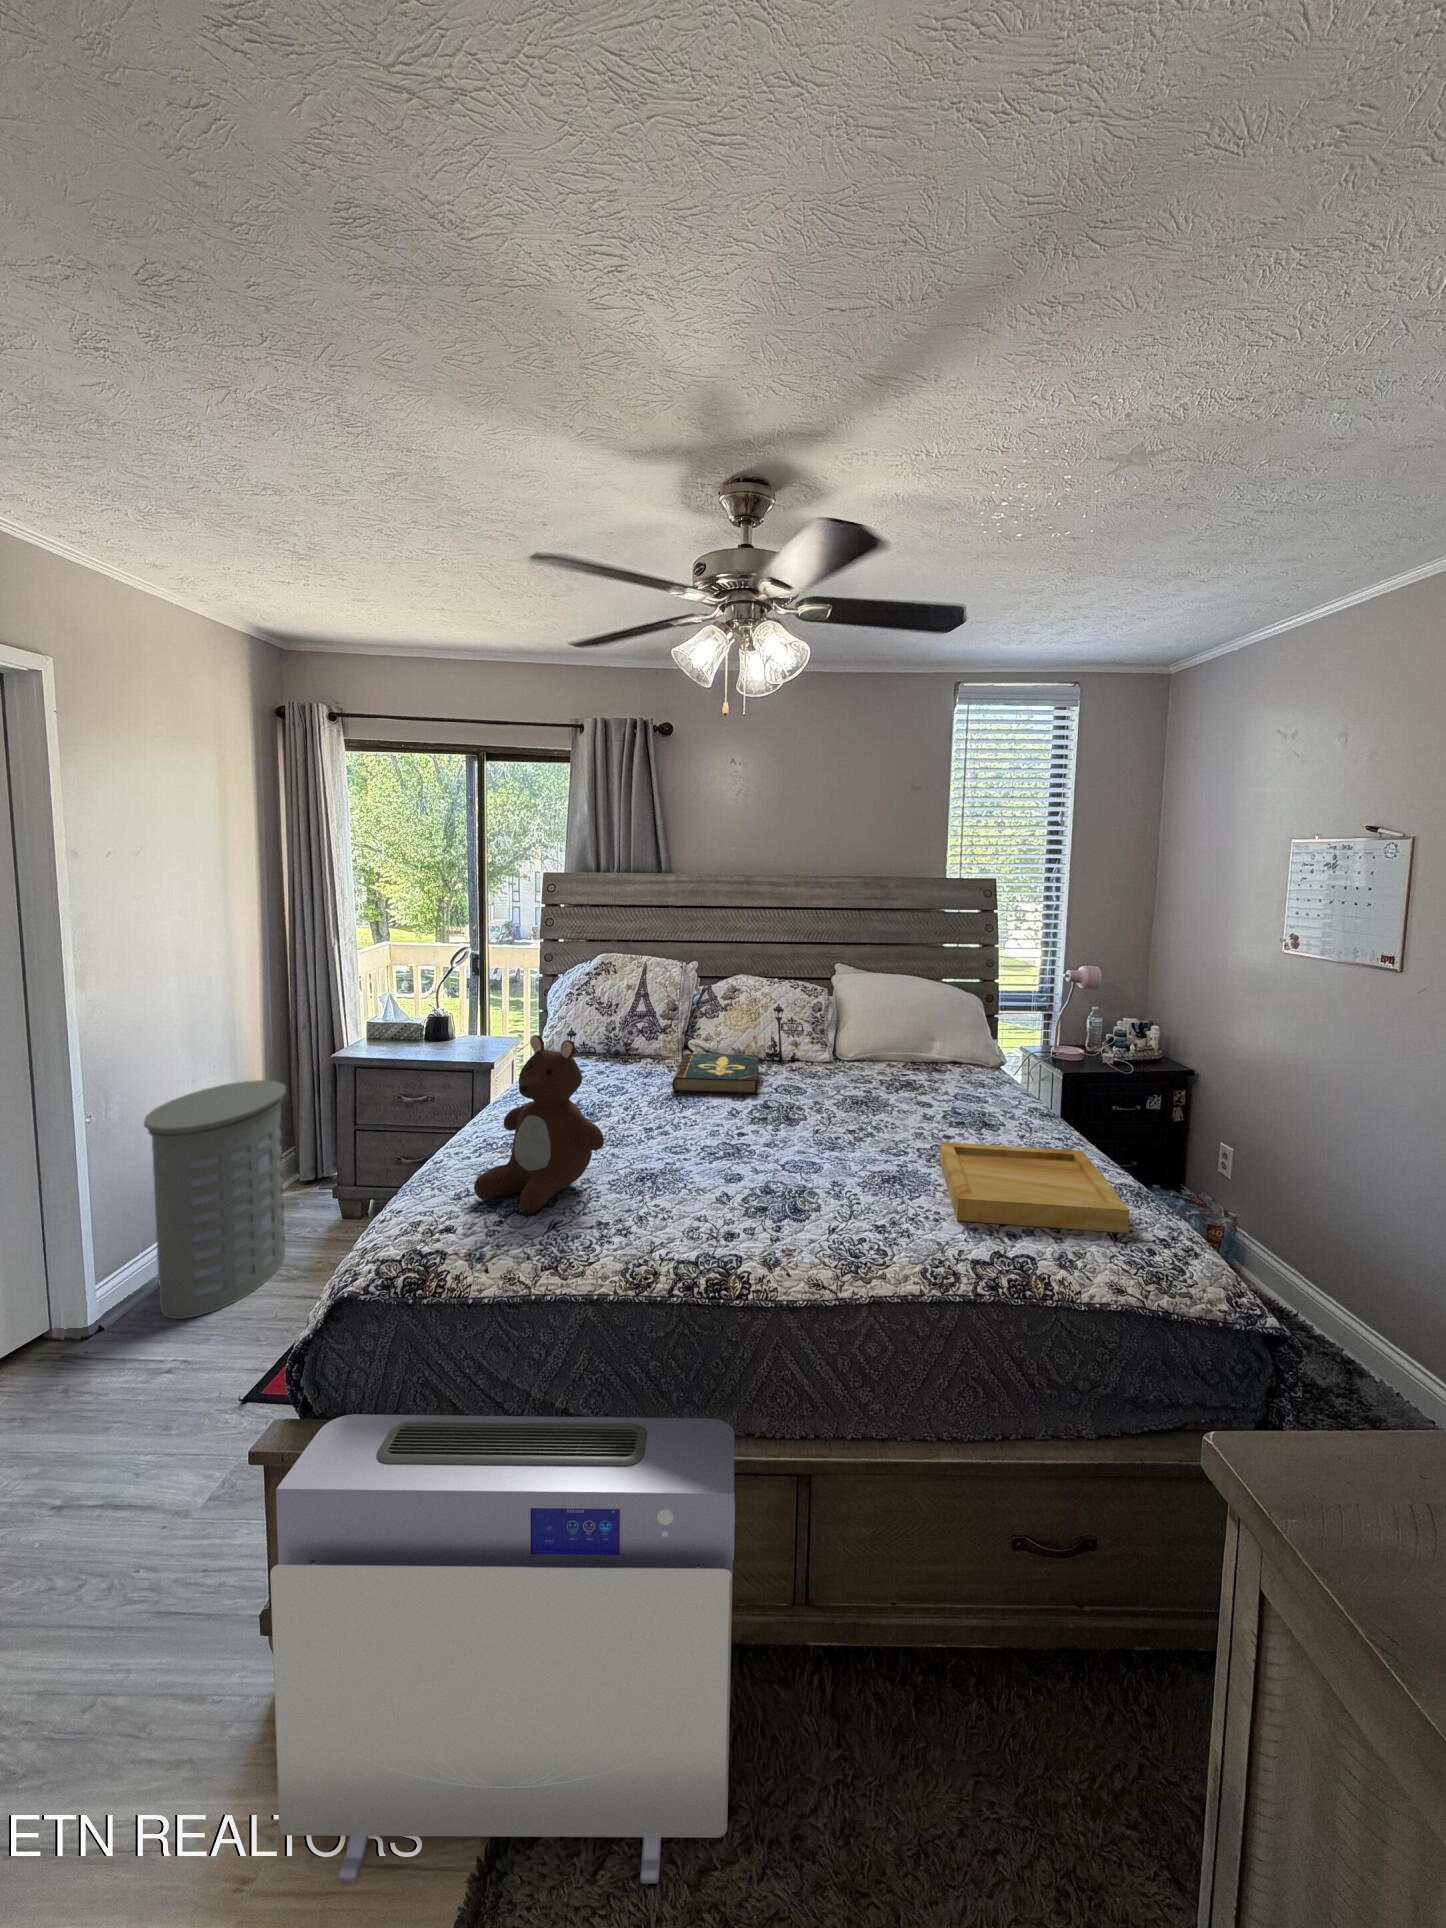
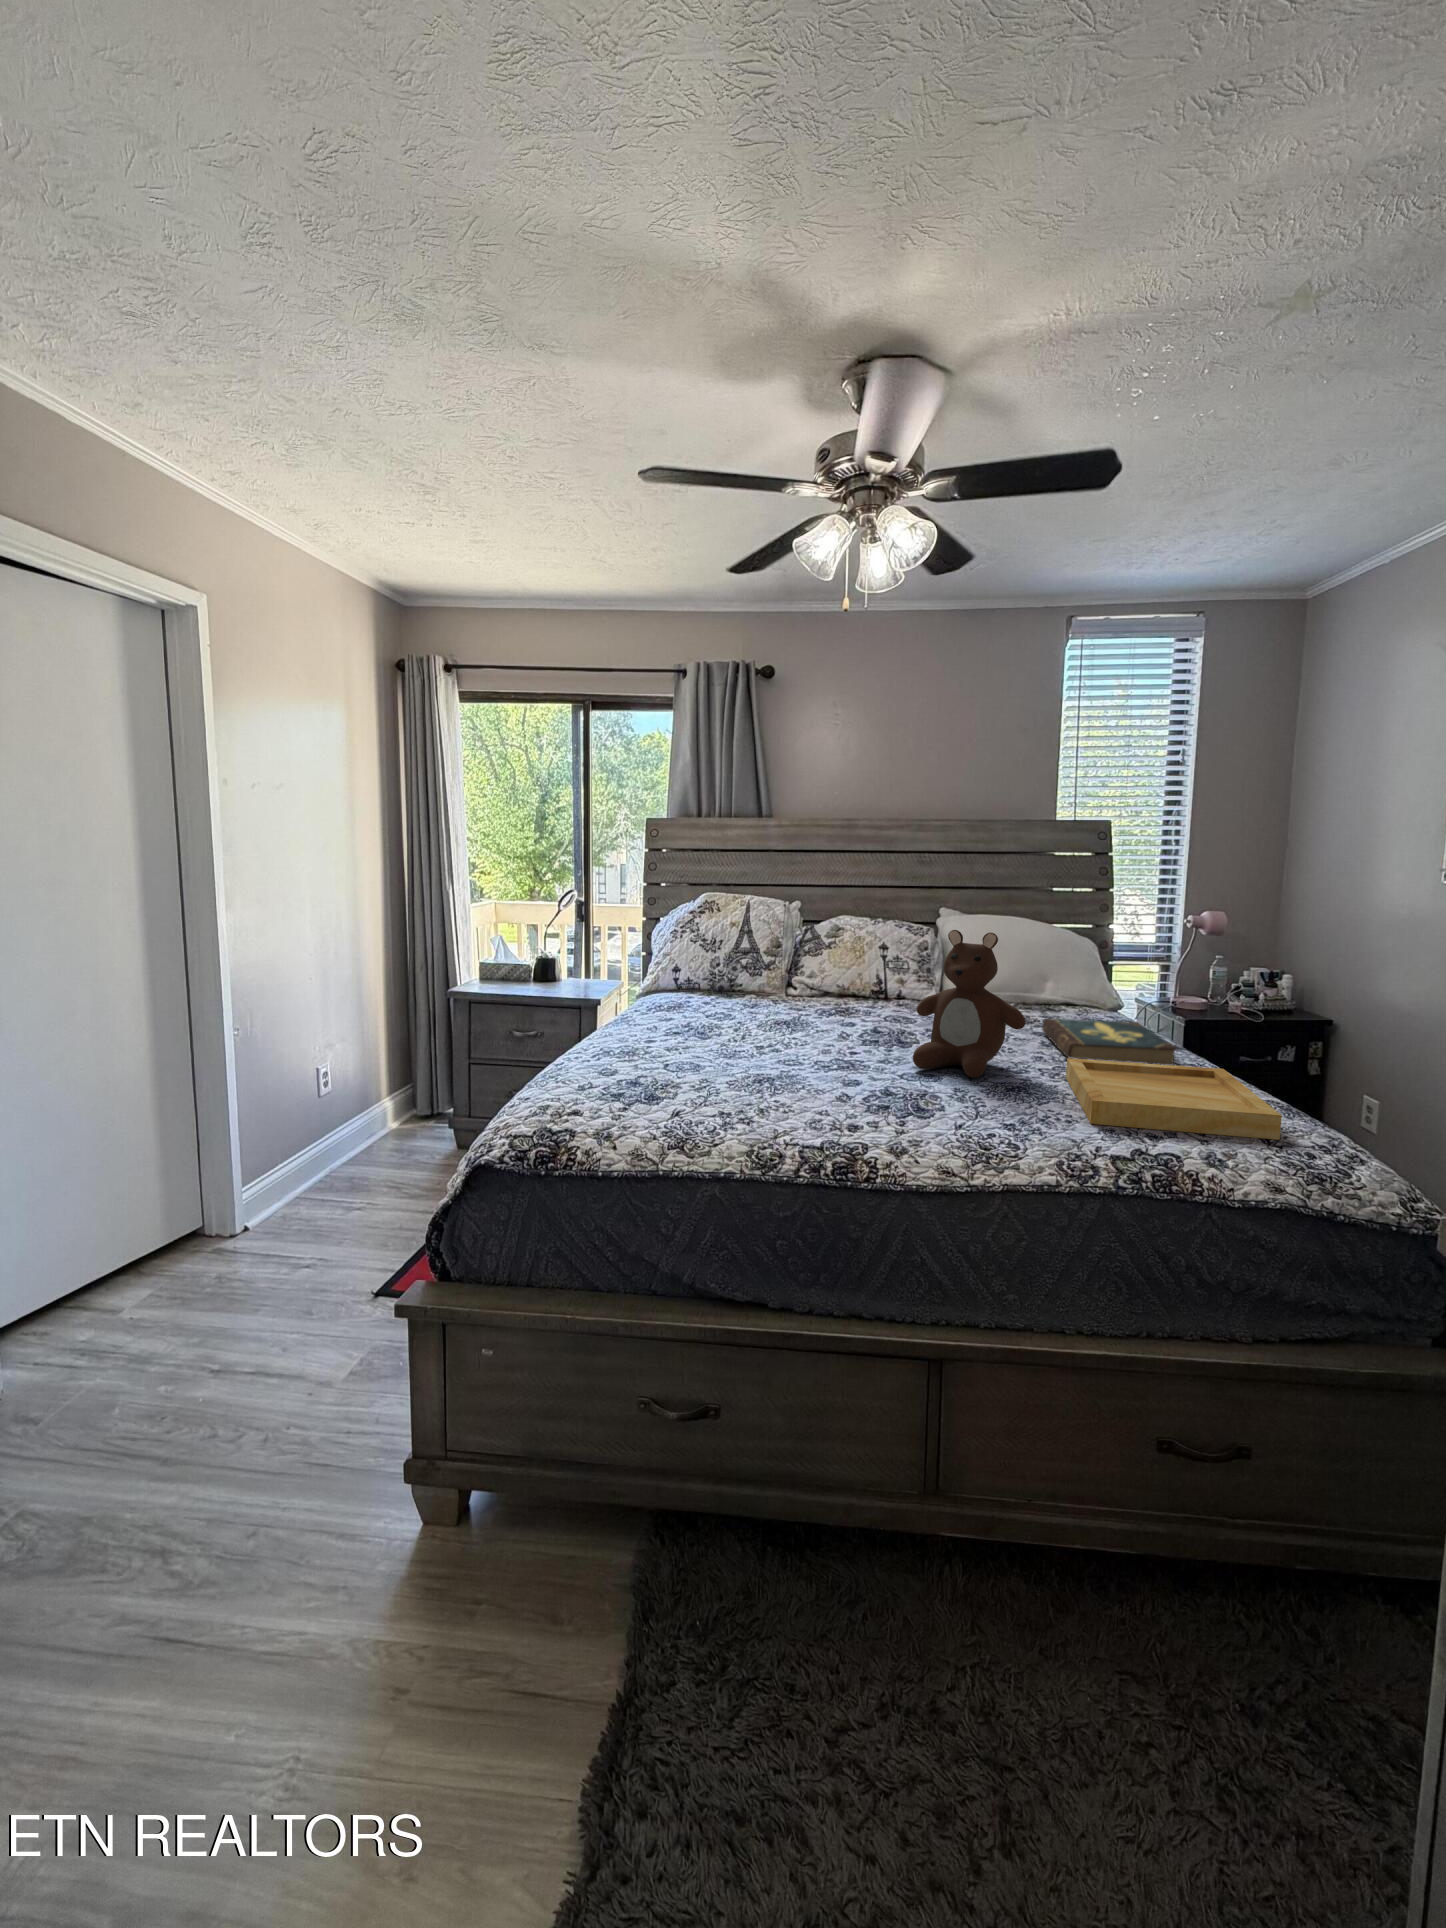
teddy bear: present [474,1035,604,1213] -> present [913,930,1025,1078]
book: present [672,1053,759,1095] -> present [1042,1018,1178,1065]
laundry hamper: present [144,1080,286,1319] -> none [279,1010,405,1227]
air purifier: present [270,1414,735,1883] -> none [425,1268,871,1730]

